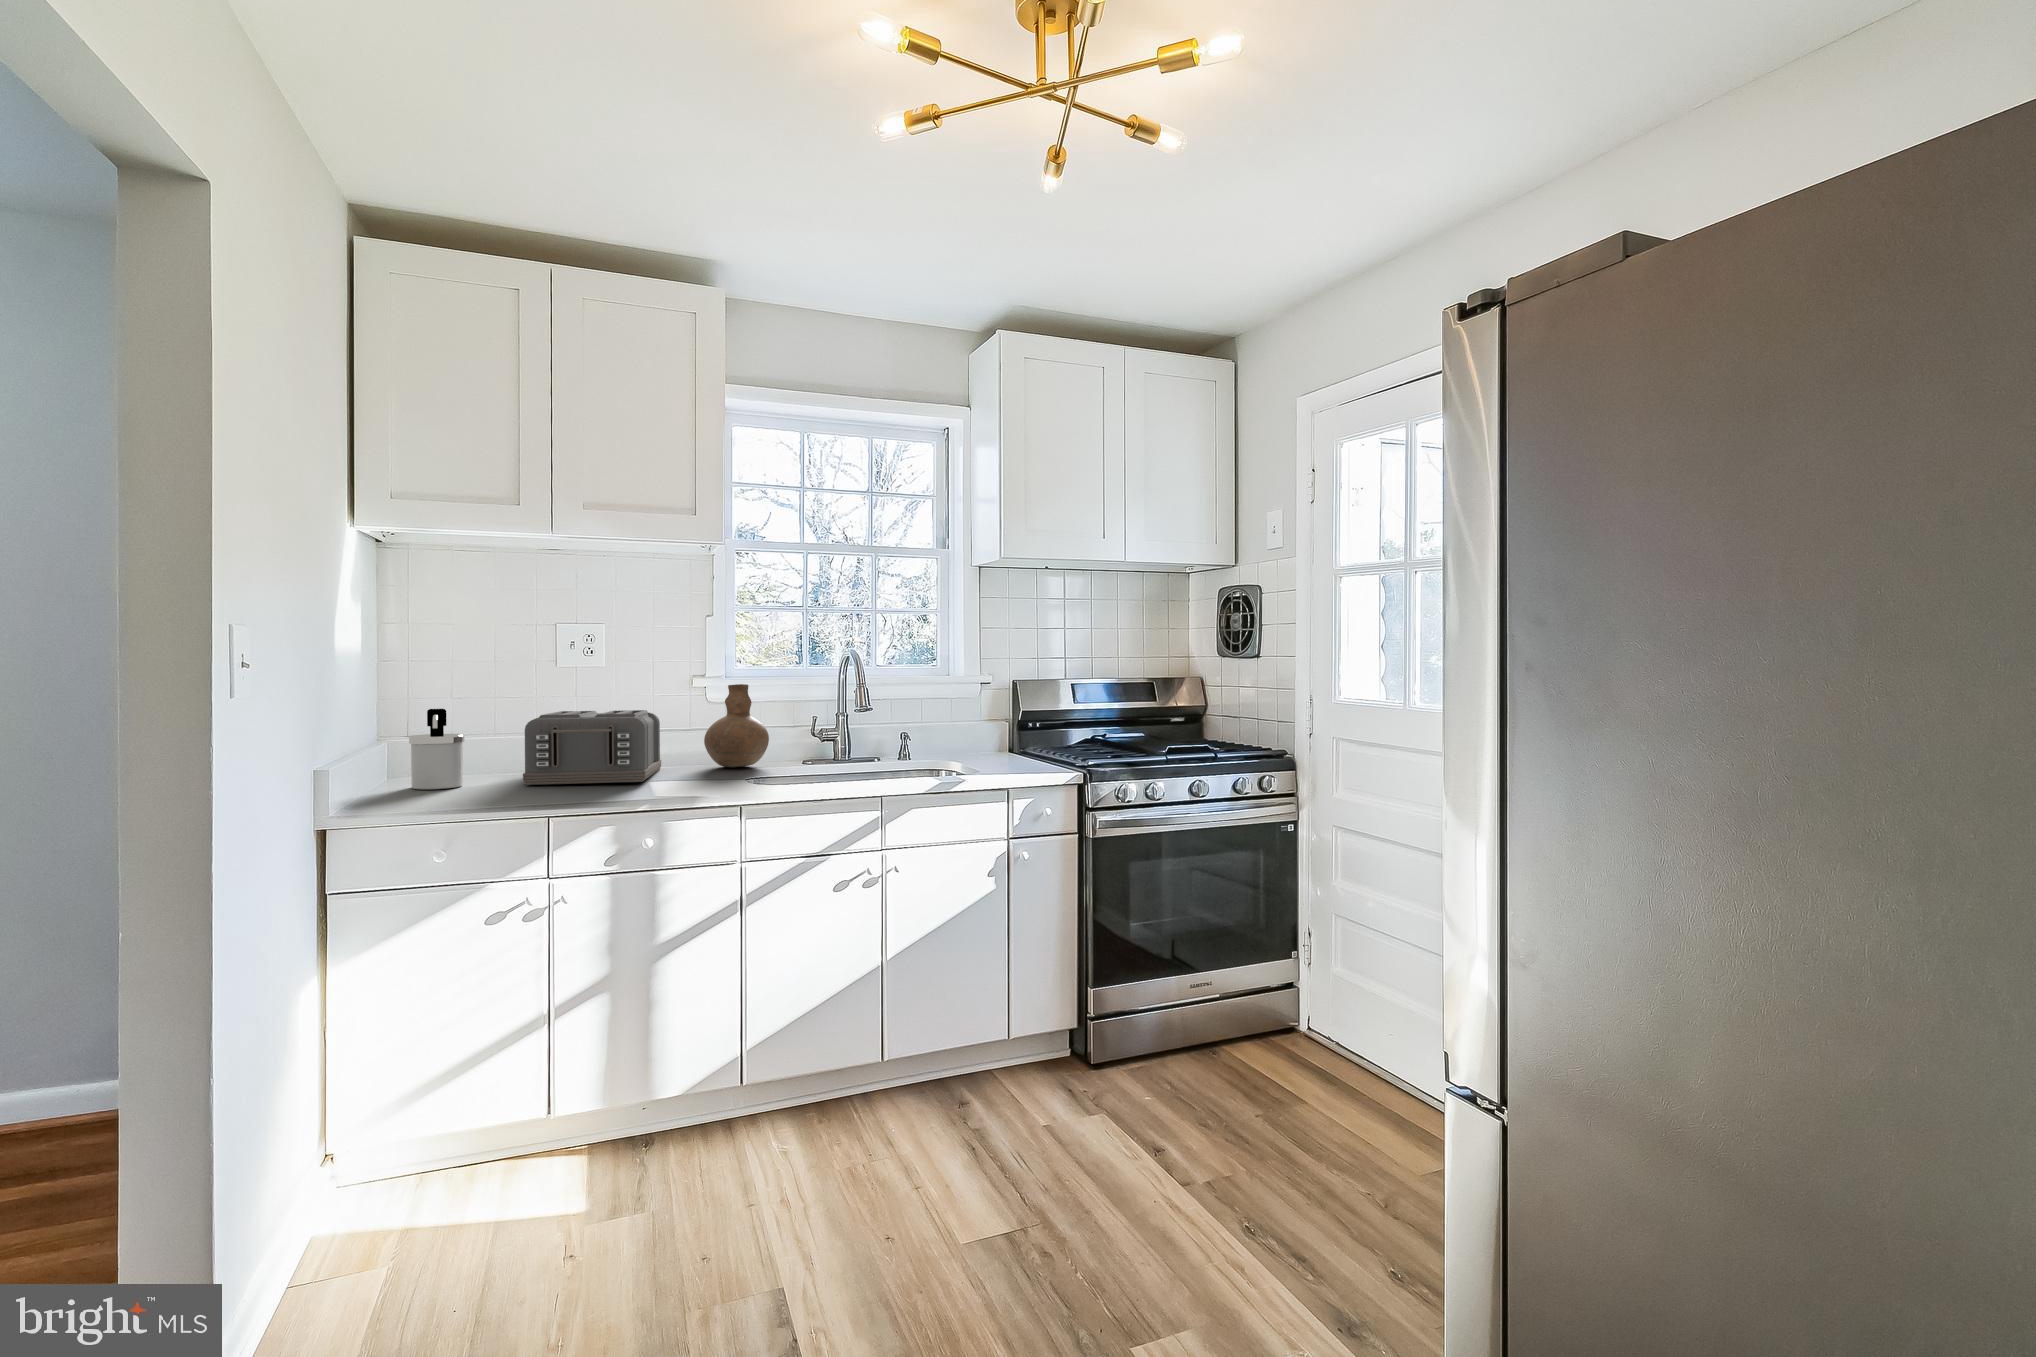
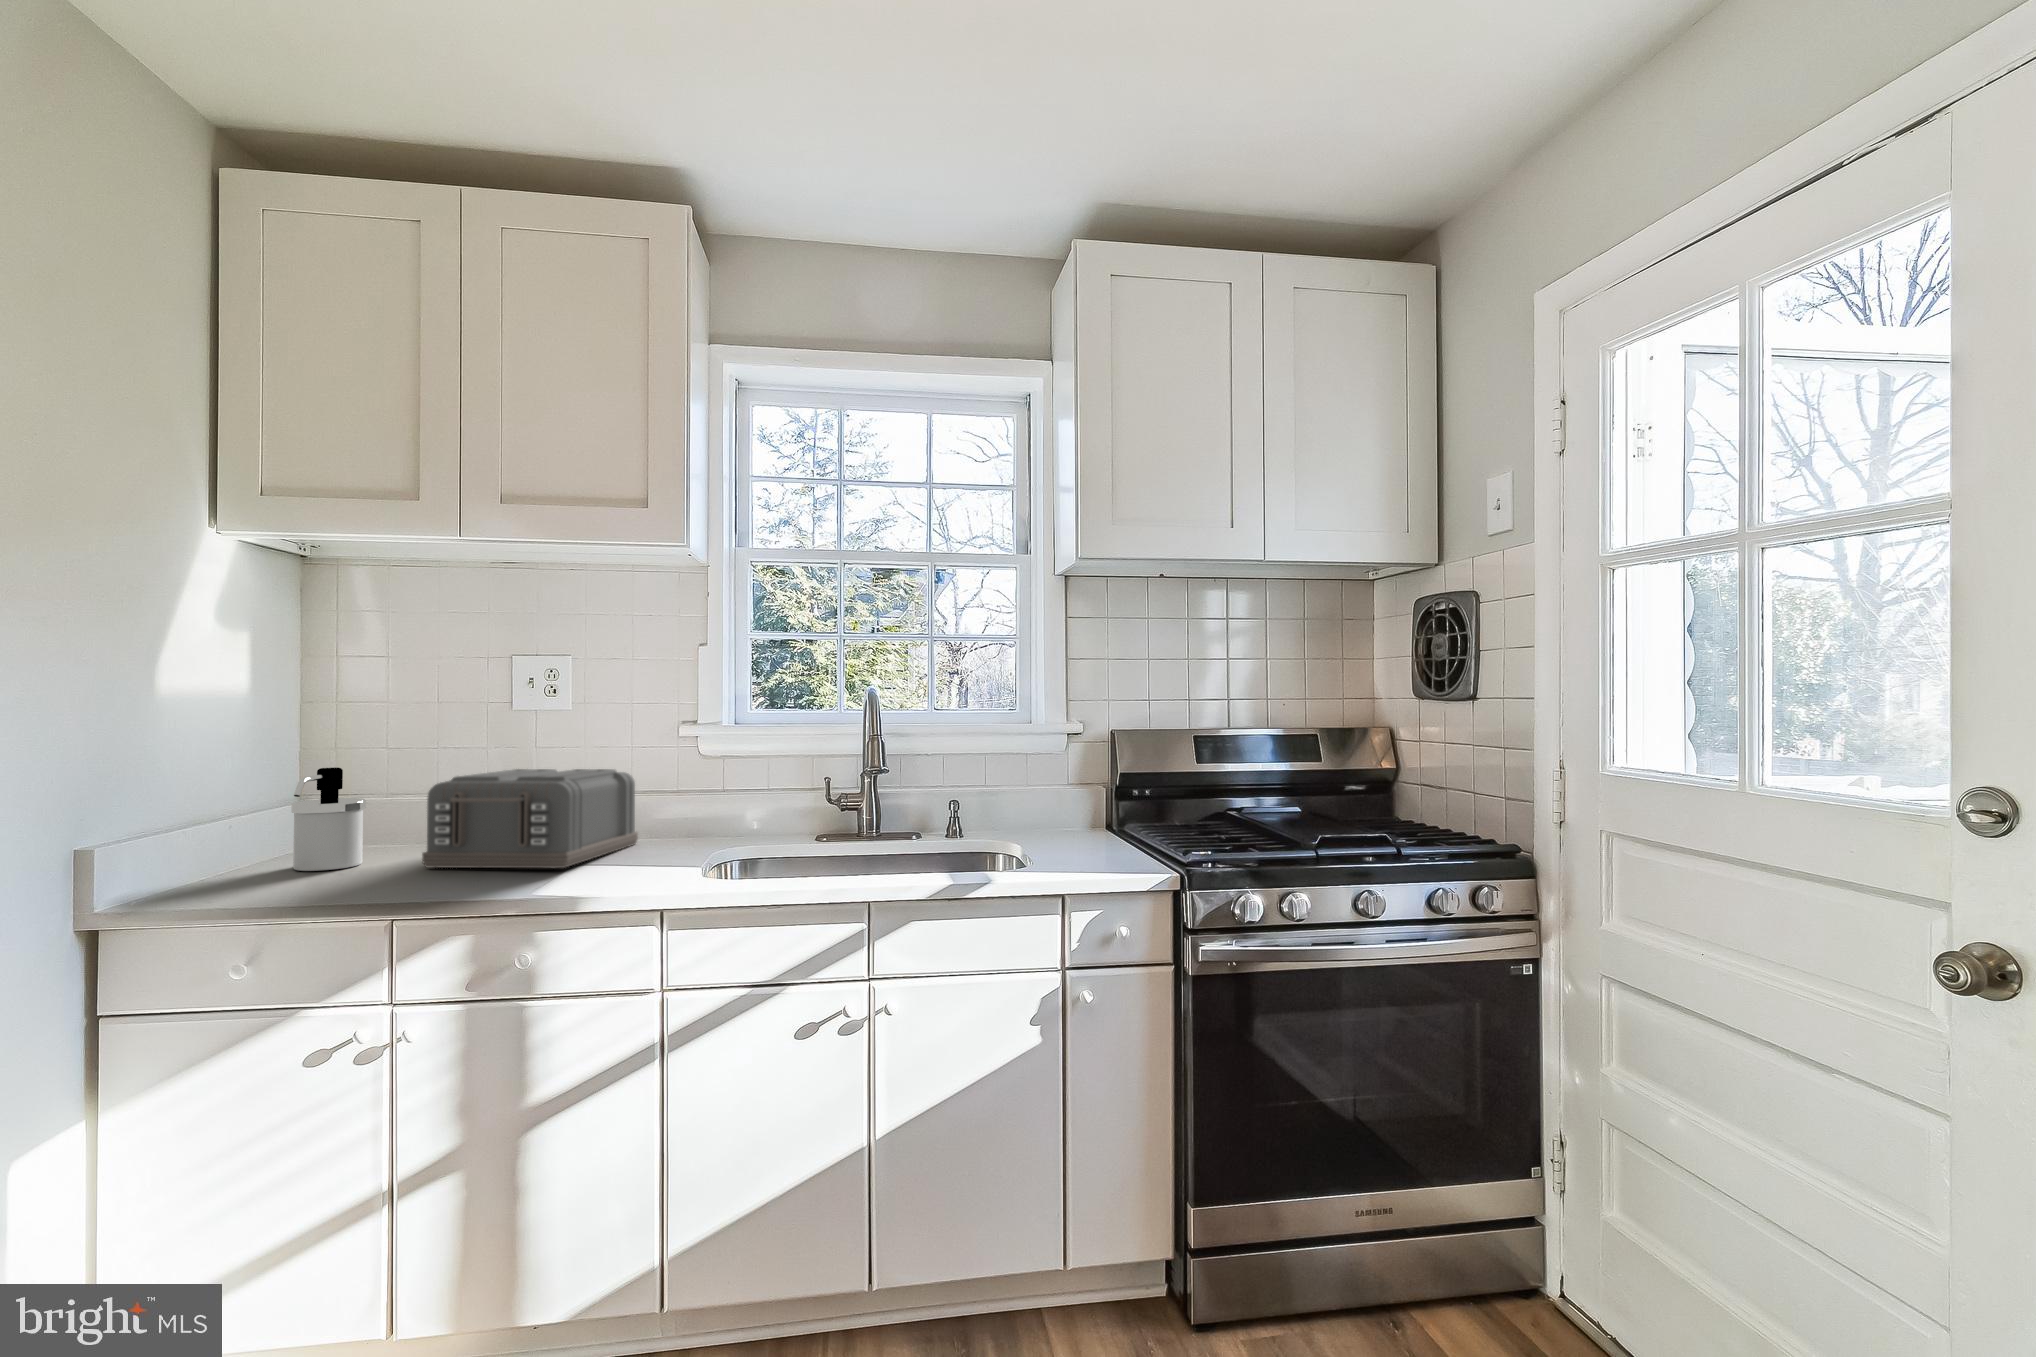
vase: present [704,684,769,767] -> none [690,736,774,844]

